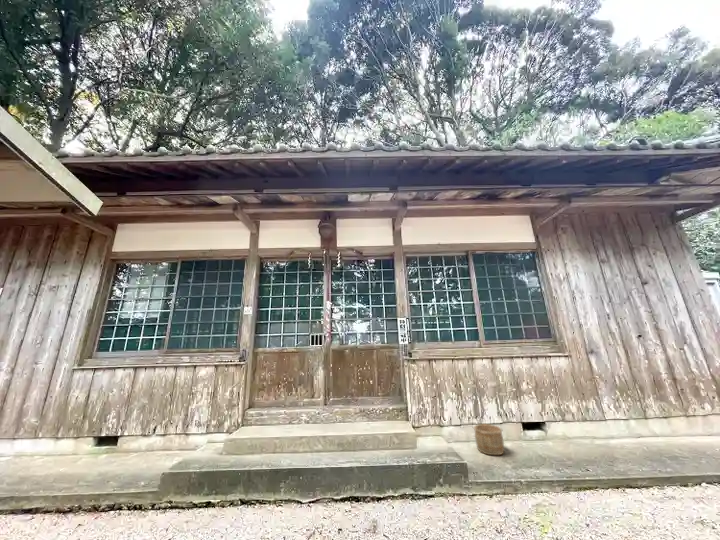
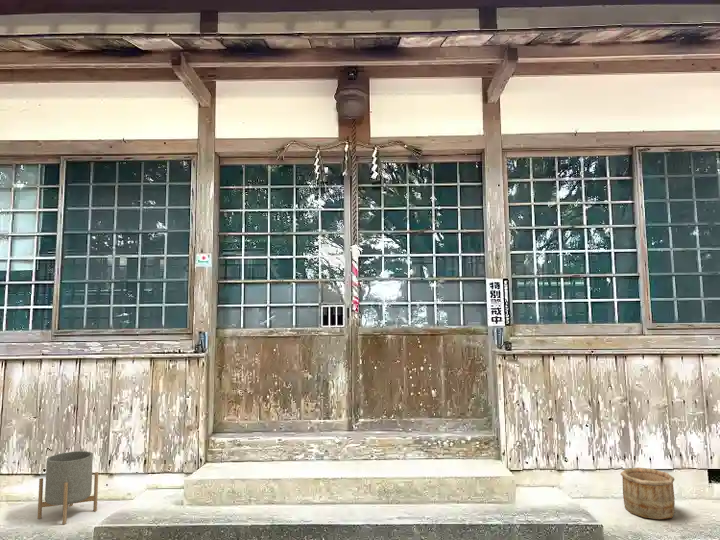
planter: none [139,421,179,468] -> present [38,451,98,524]

